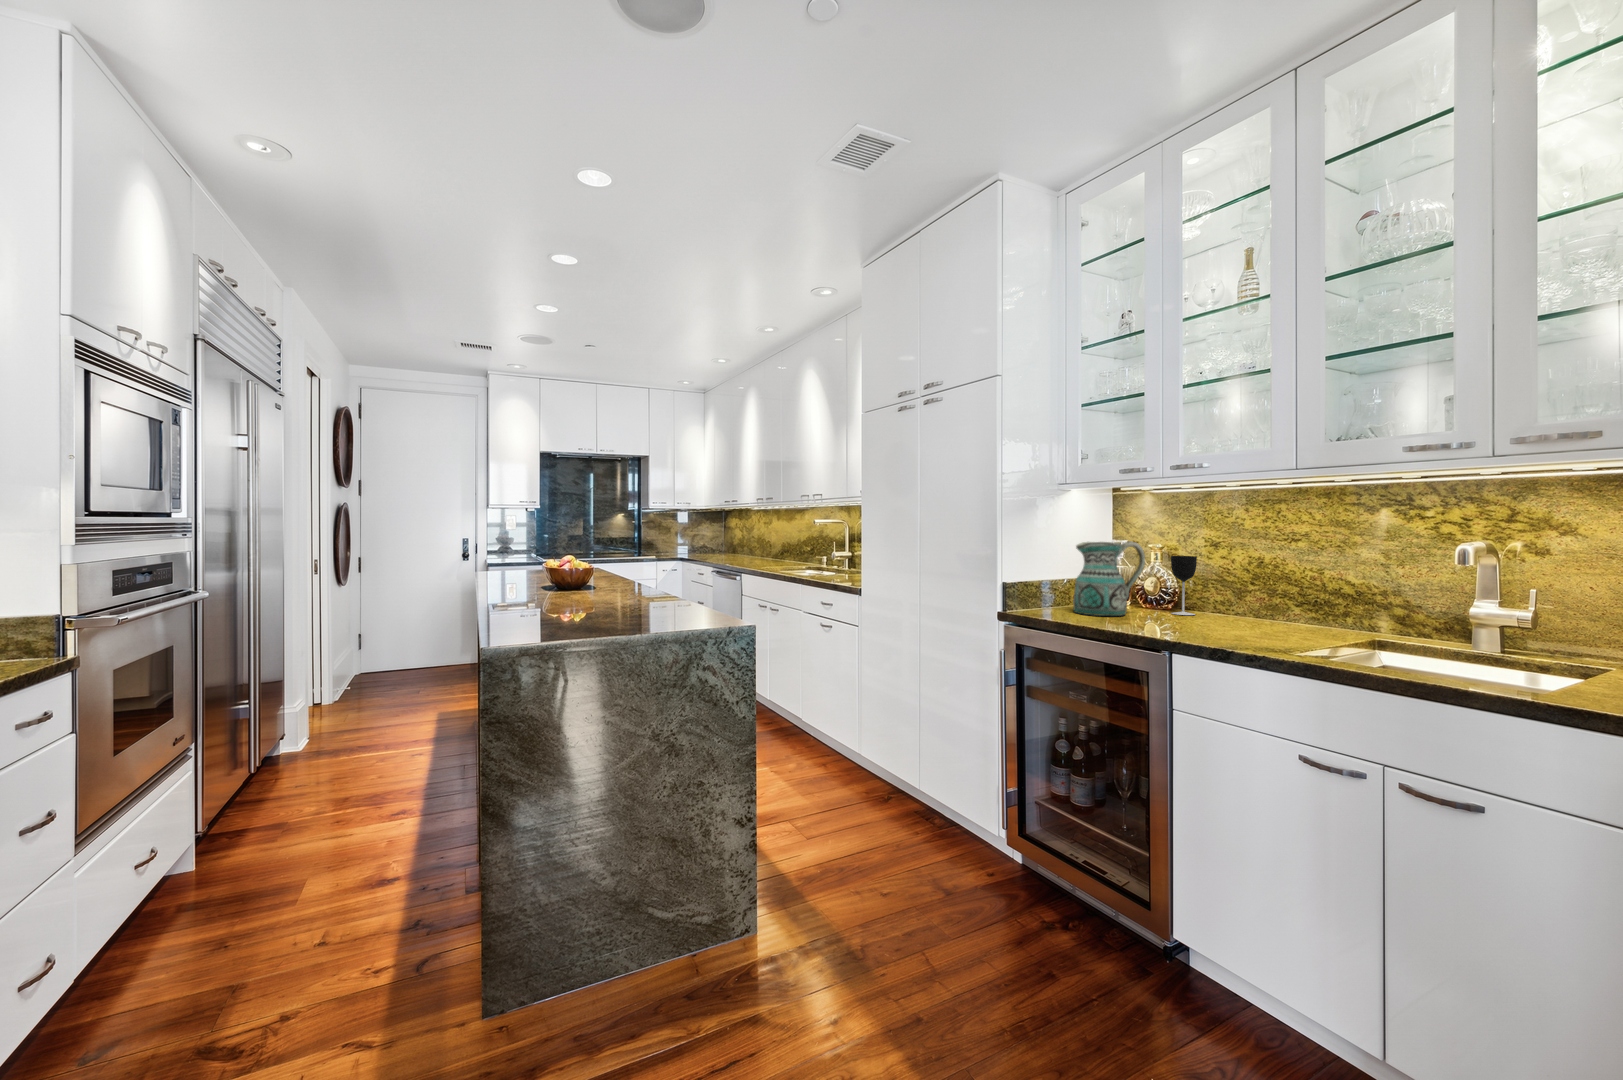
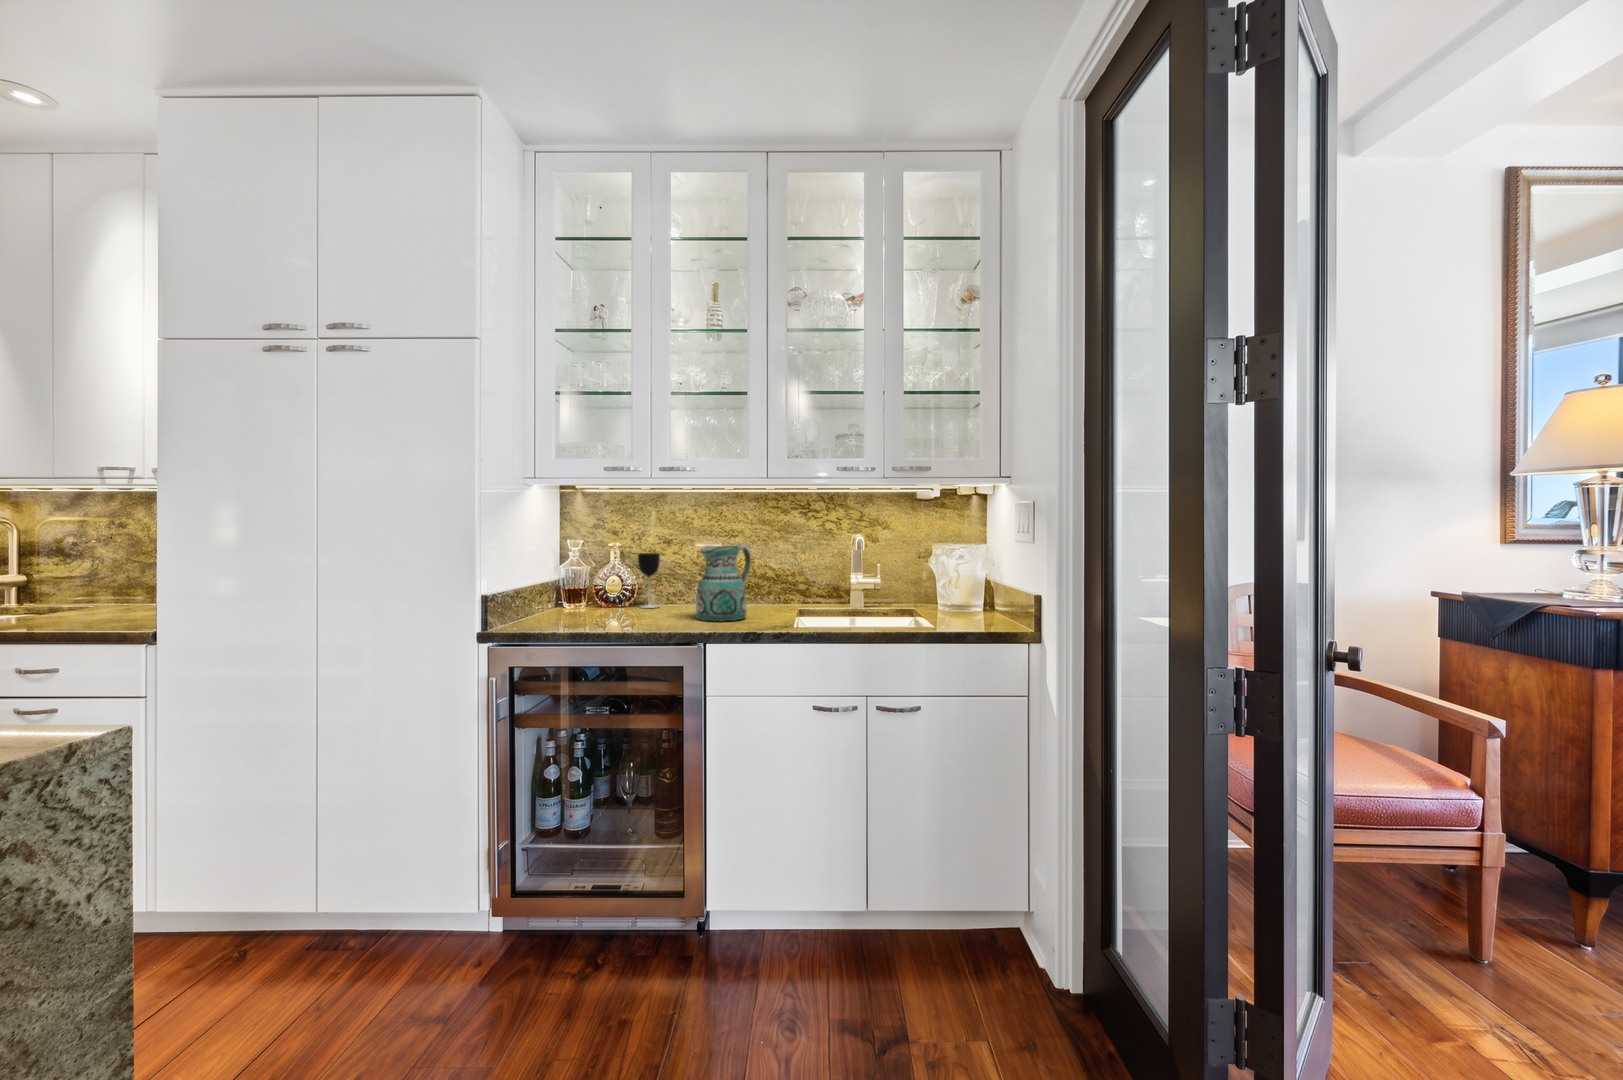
ceramic pitcher: present [1073,541,1145,616] -> present [696,544,751,621]

